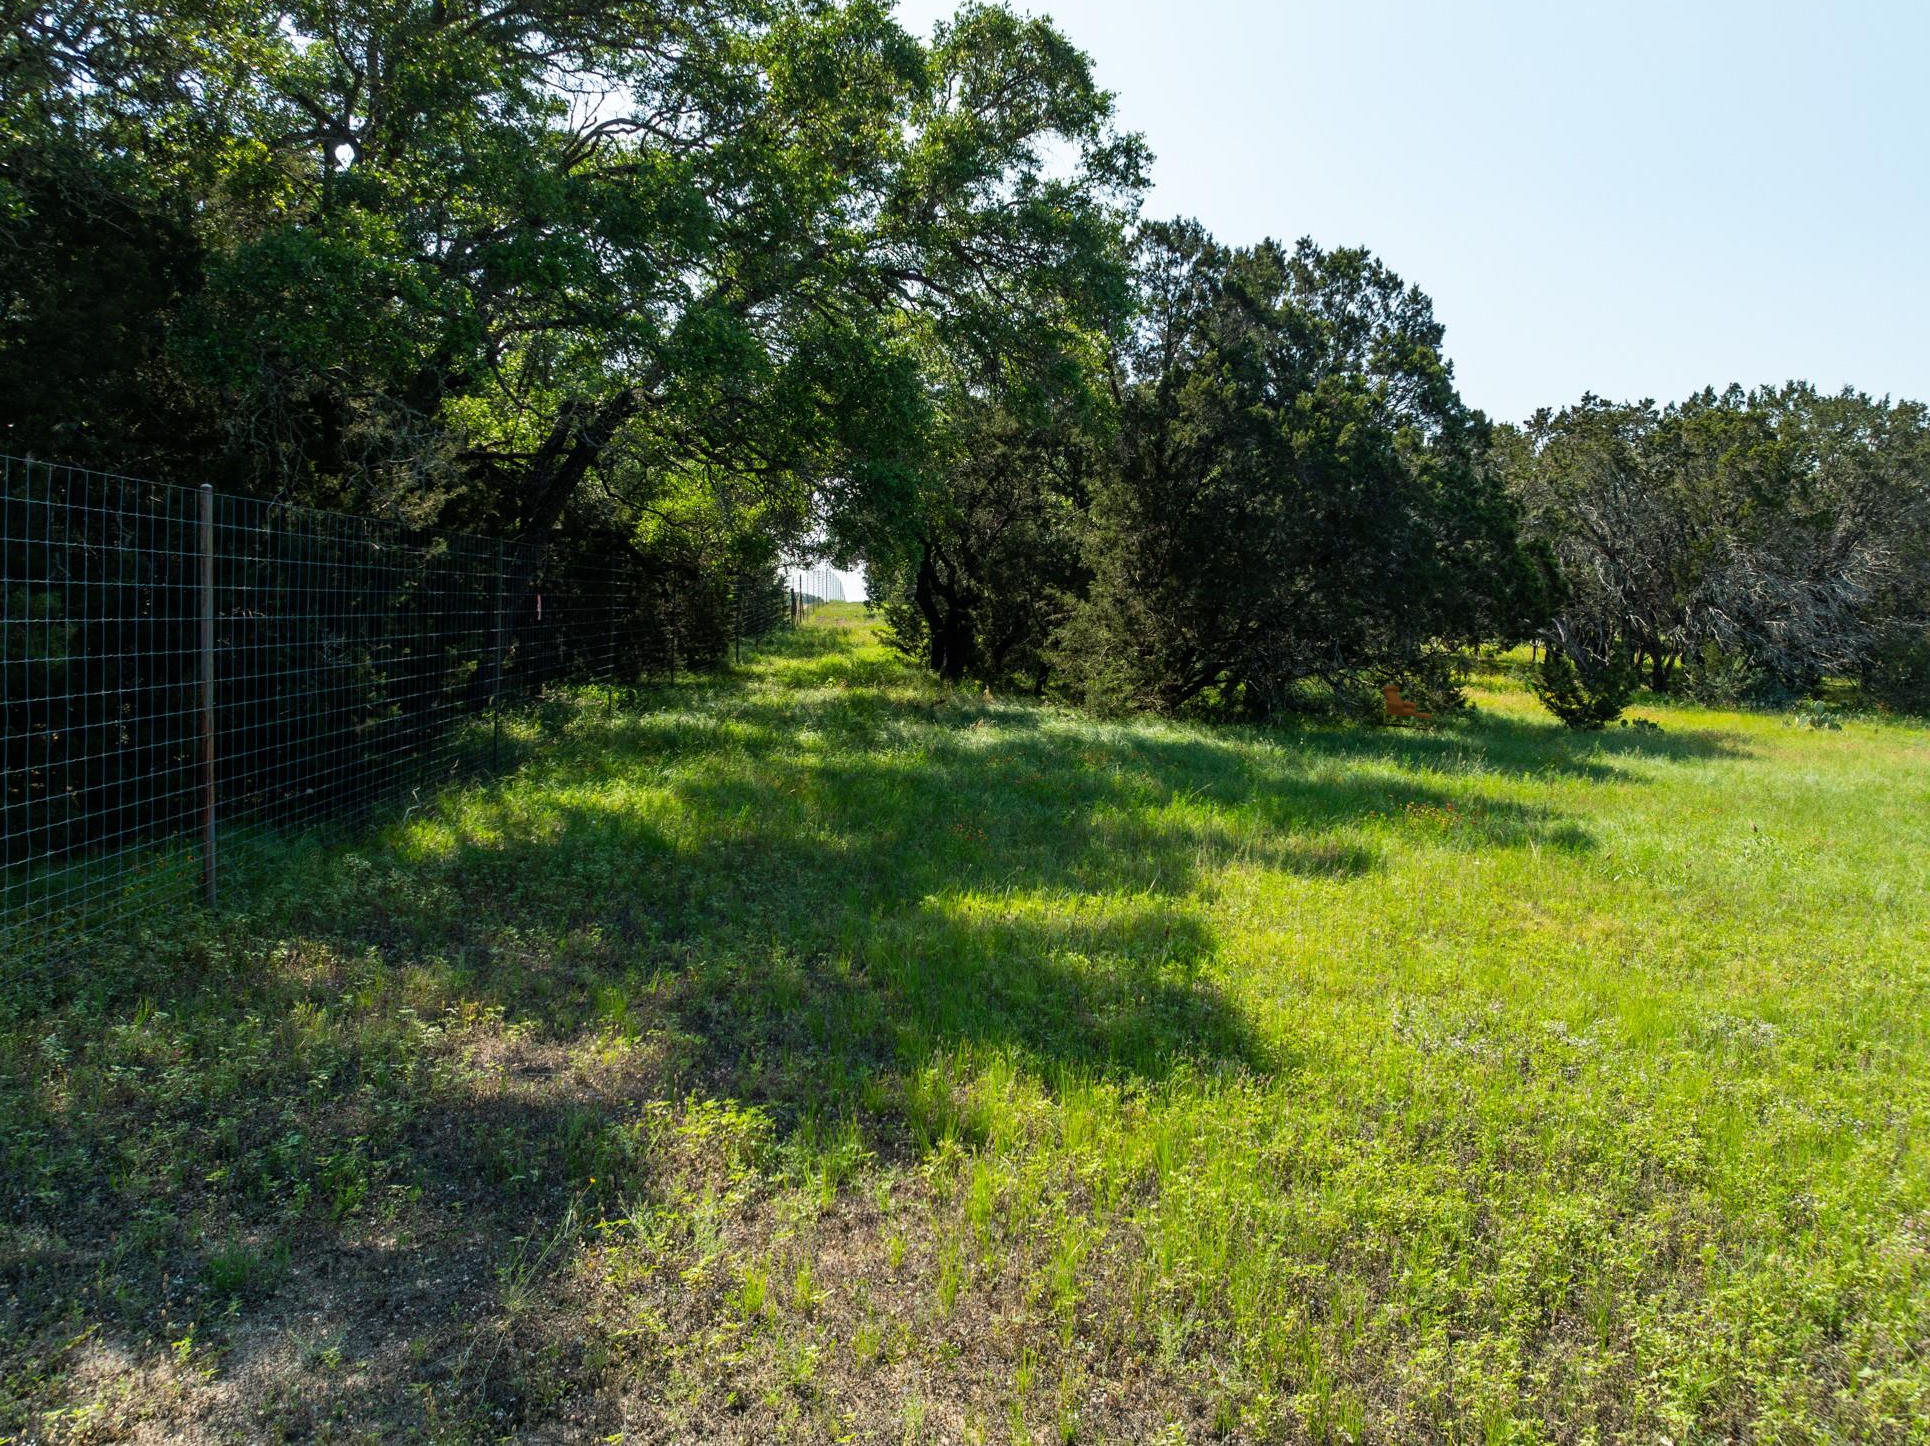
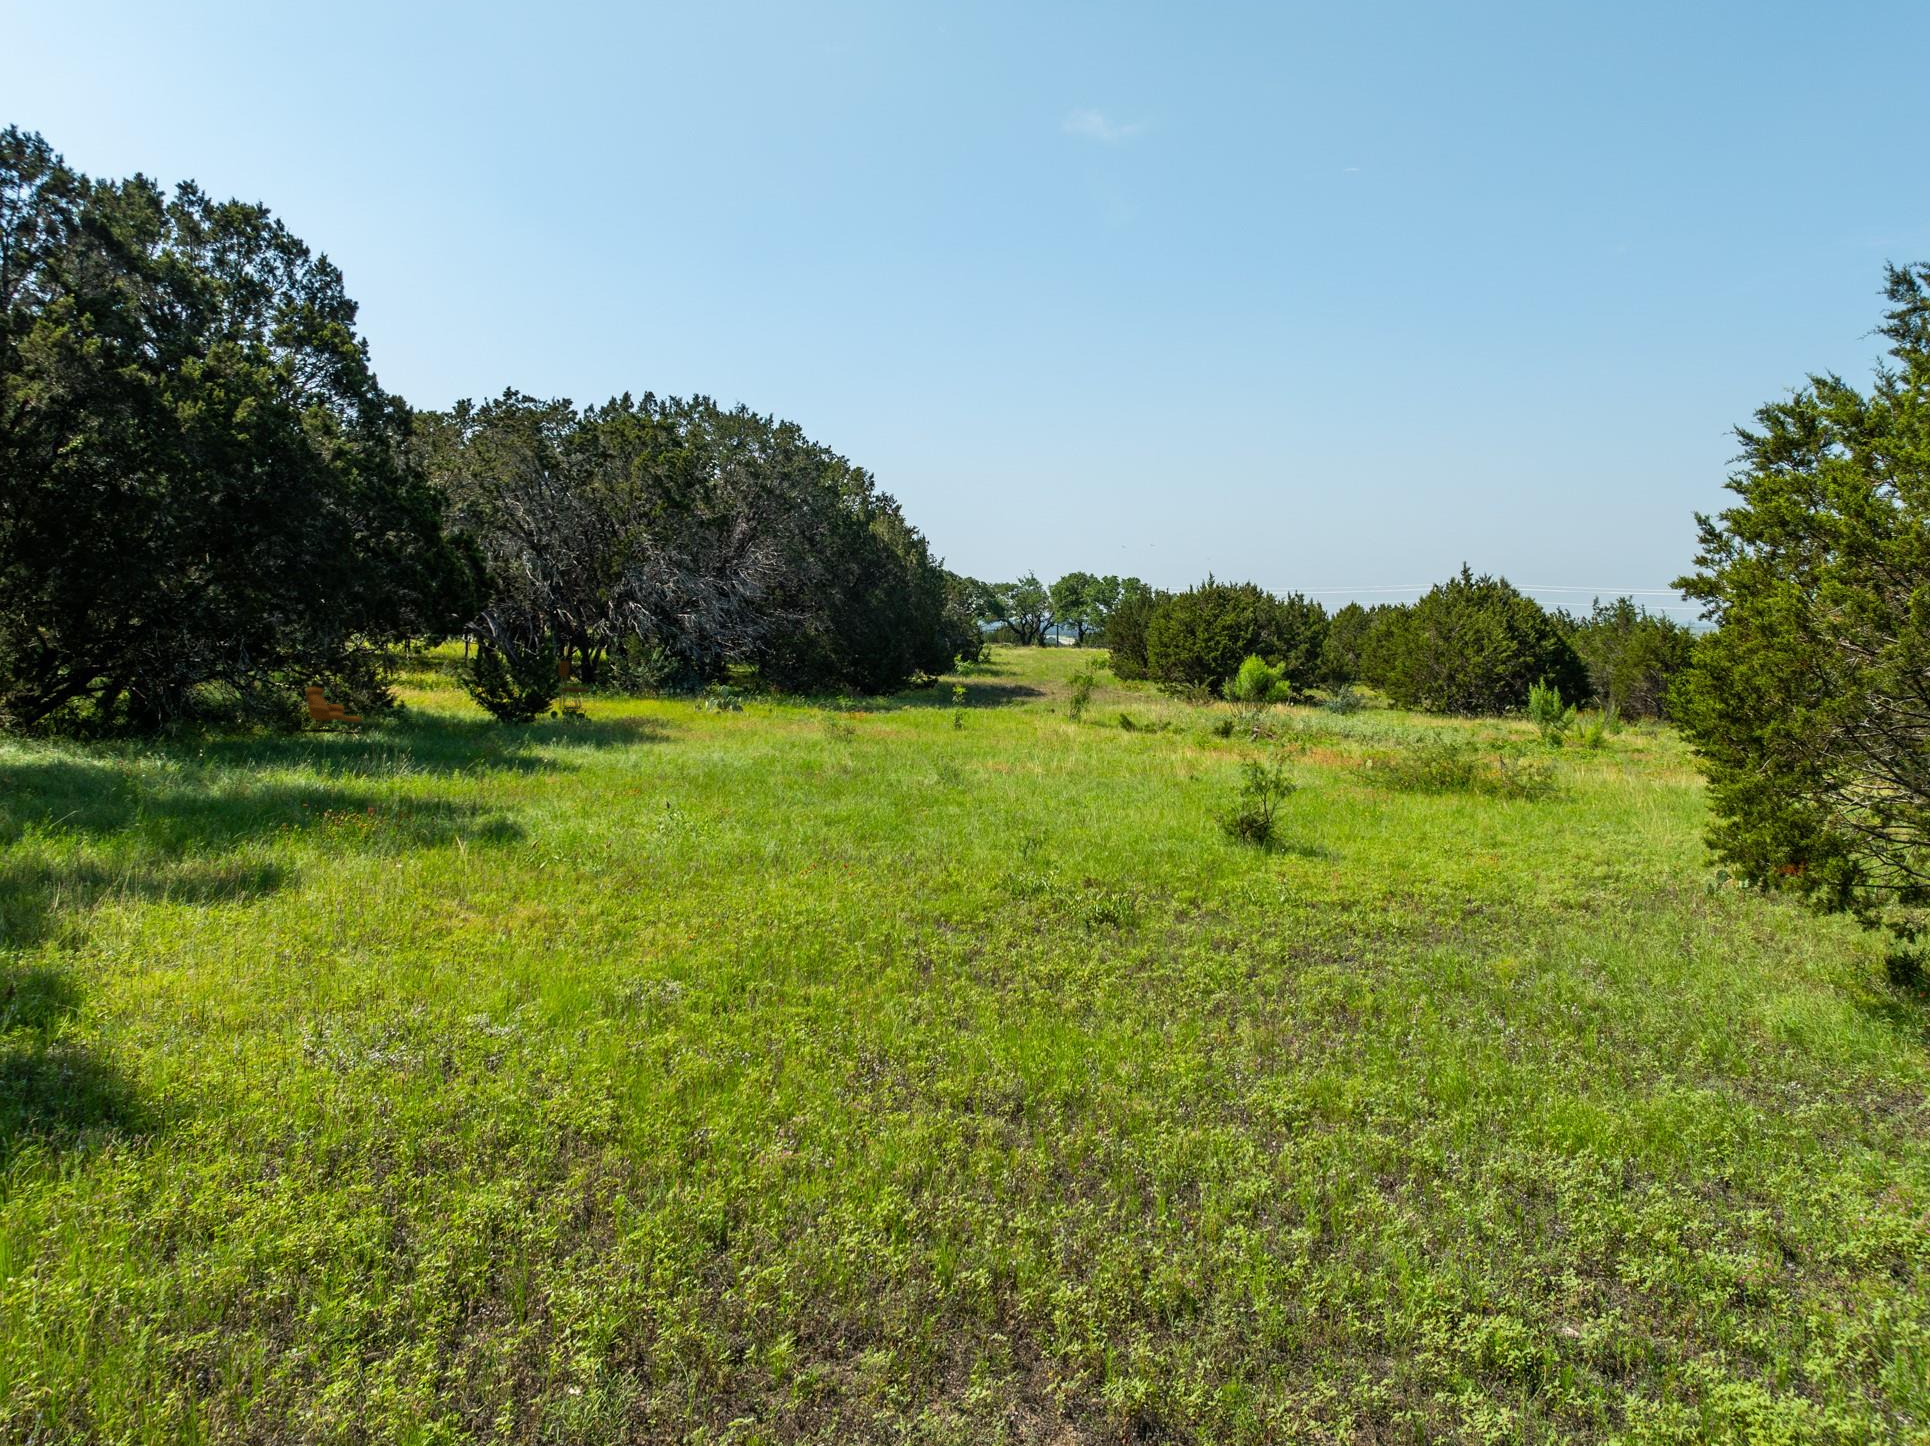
bench: none [1626,669,1663,722] -> present [559,661,590,711]

